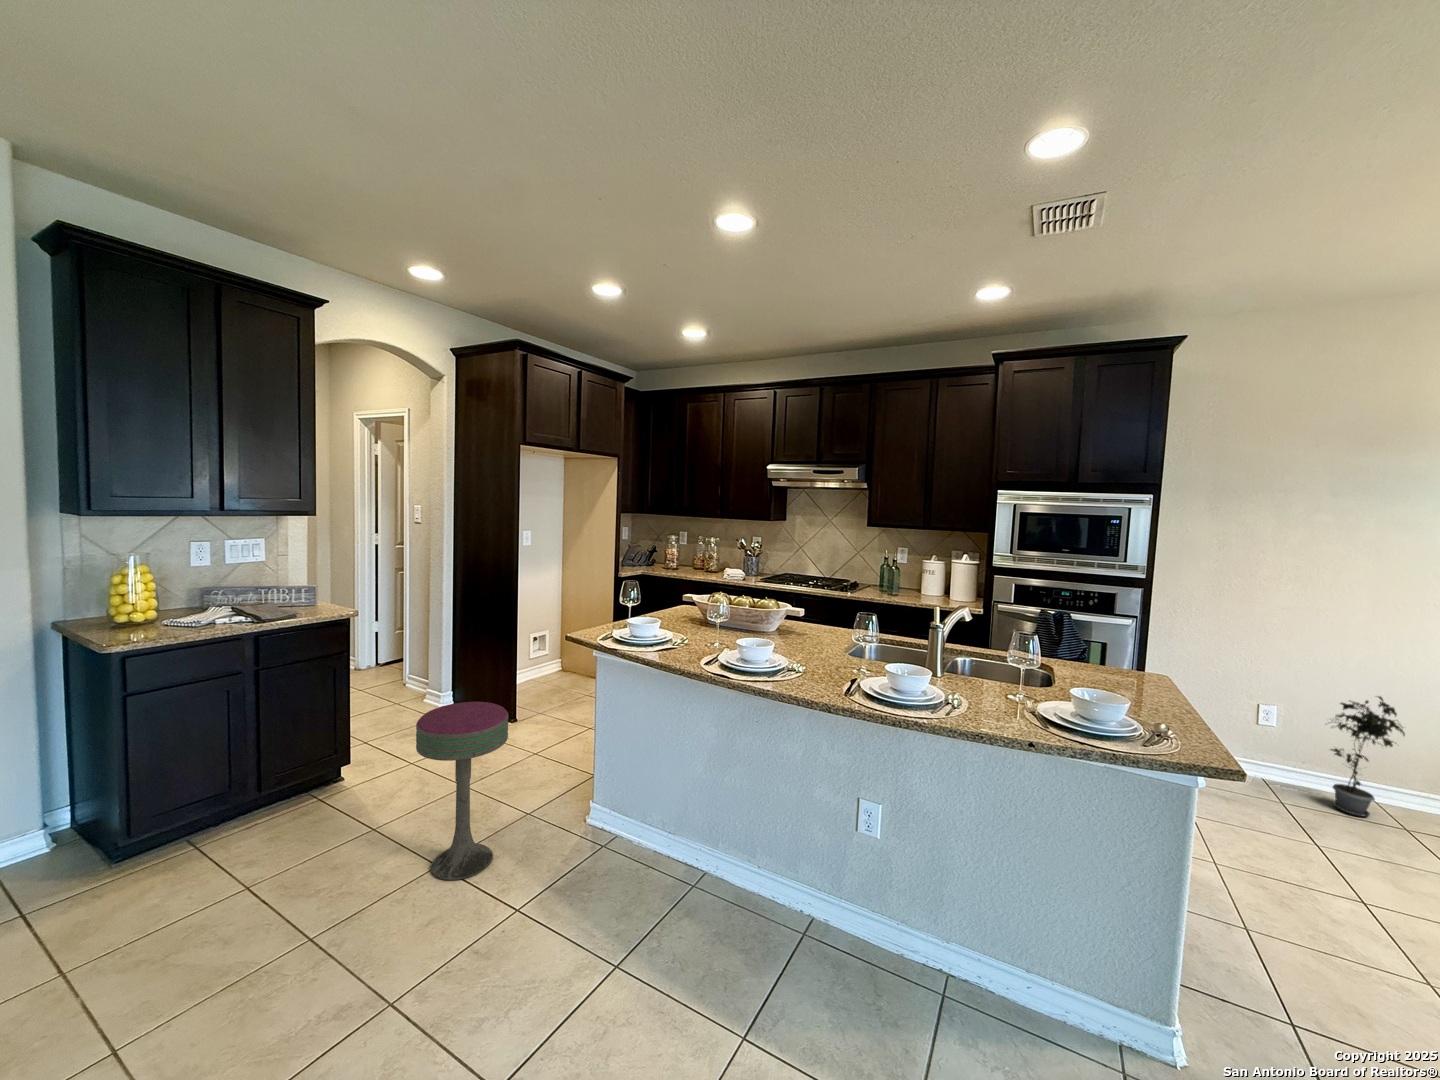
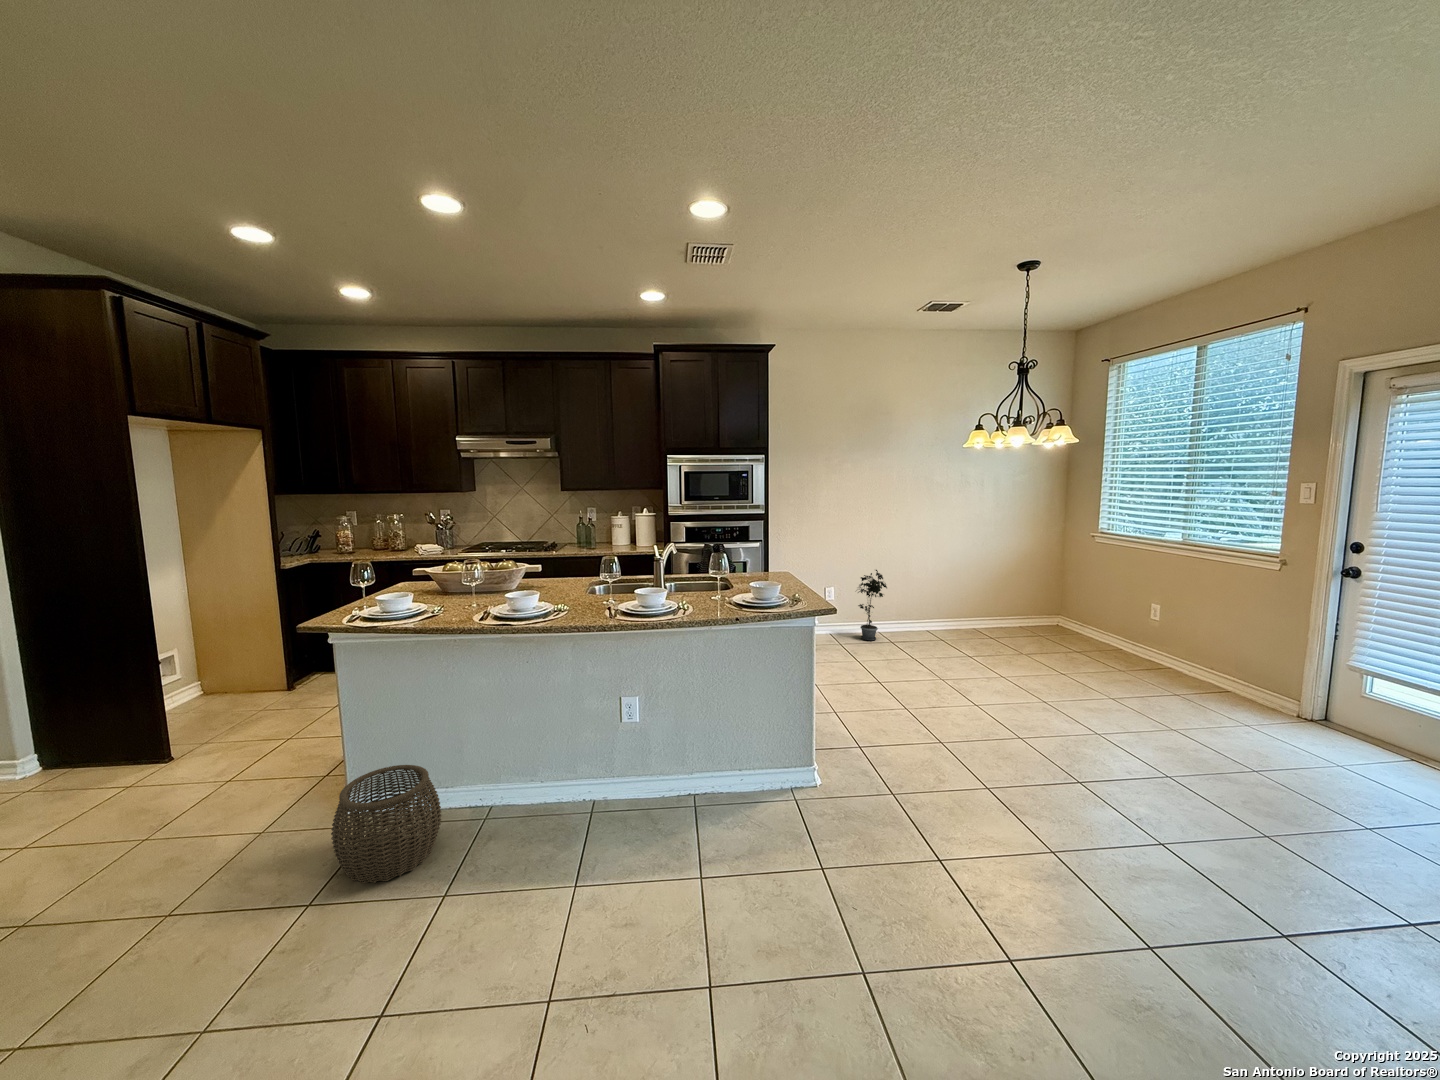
bar stool: present [416,702,508,880] -> none [105,718,243,927]
woven basket: none [548,794,648,918] -> present [331,765,442,883]

